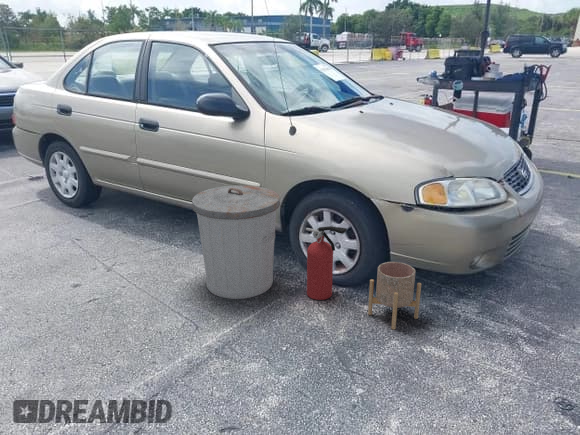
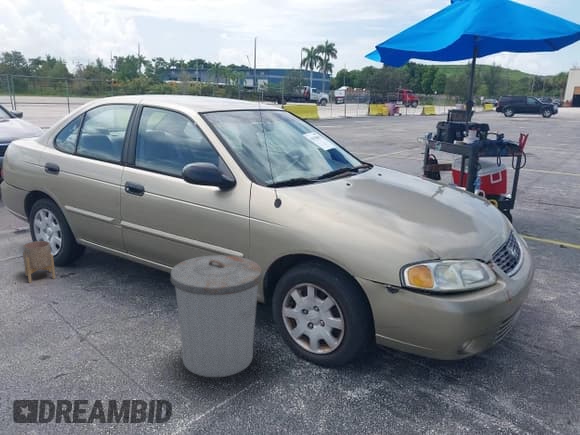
fire extinguisher: present [306,226,347,300] -> none [287,304,330,381]
planter: present [368,262,421,330] -> present [23,241,55,283]

